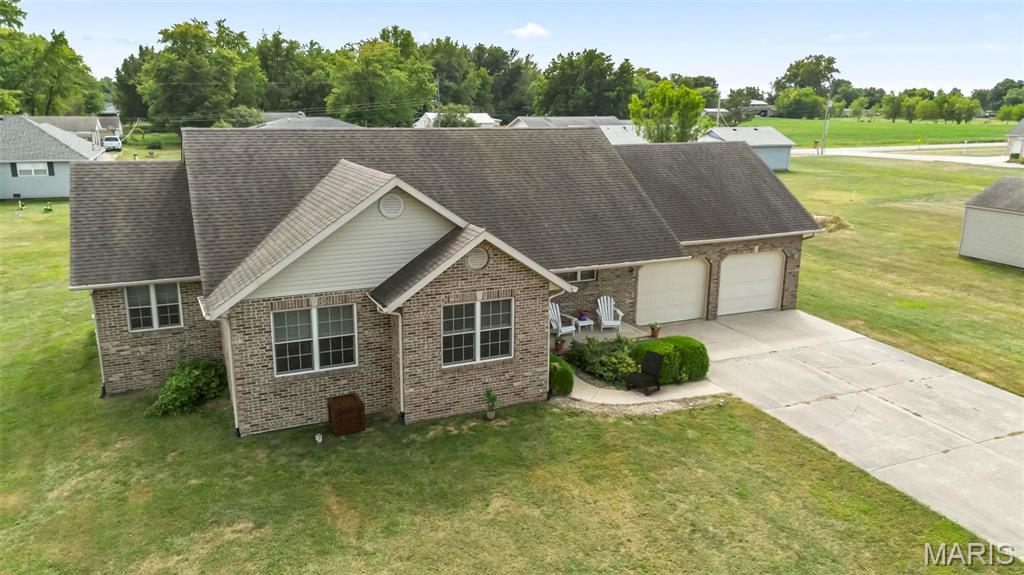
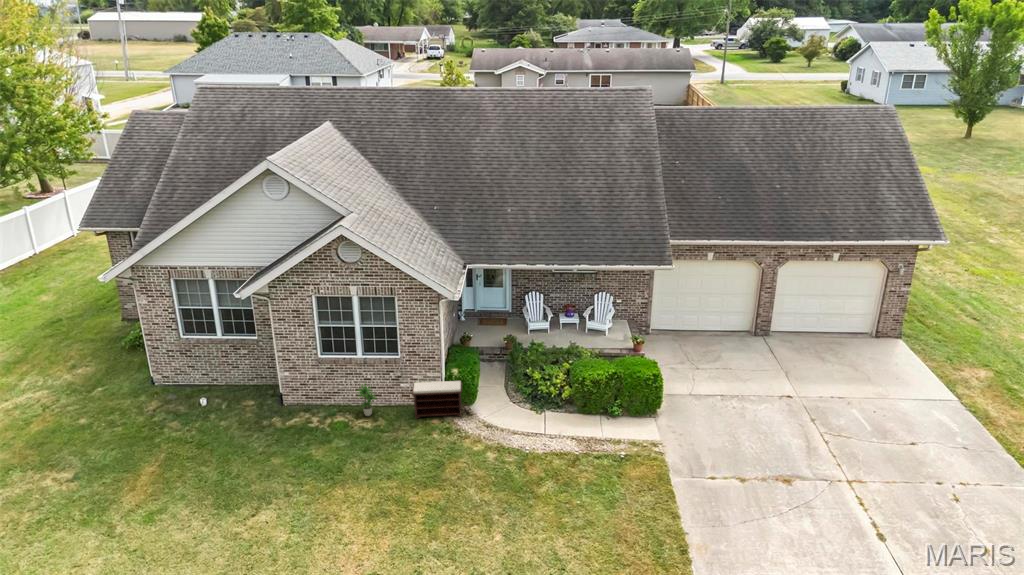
lounge chair: present [626,350,665,396] -> none [537,373,584,427]
bench: none [526,372,574,413] -> present [412,381,462,419]
wooden crate: present [327,392,366,436] -> none [219,363,260,402]

